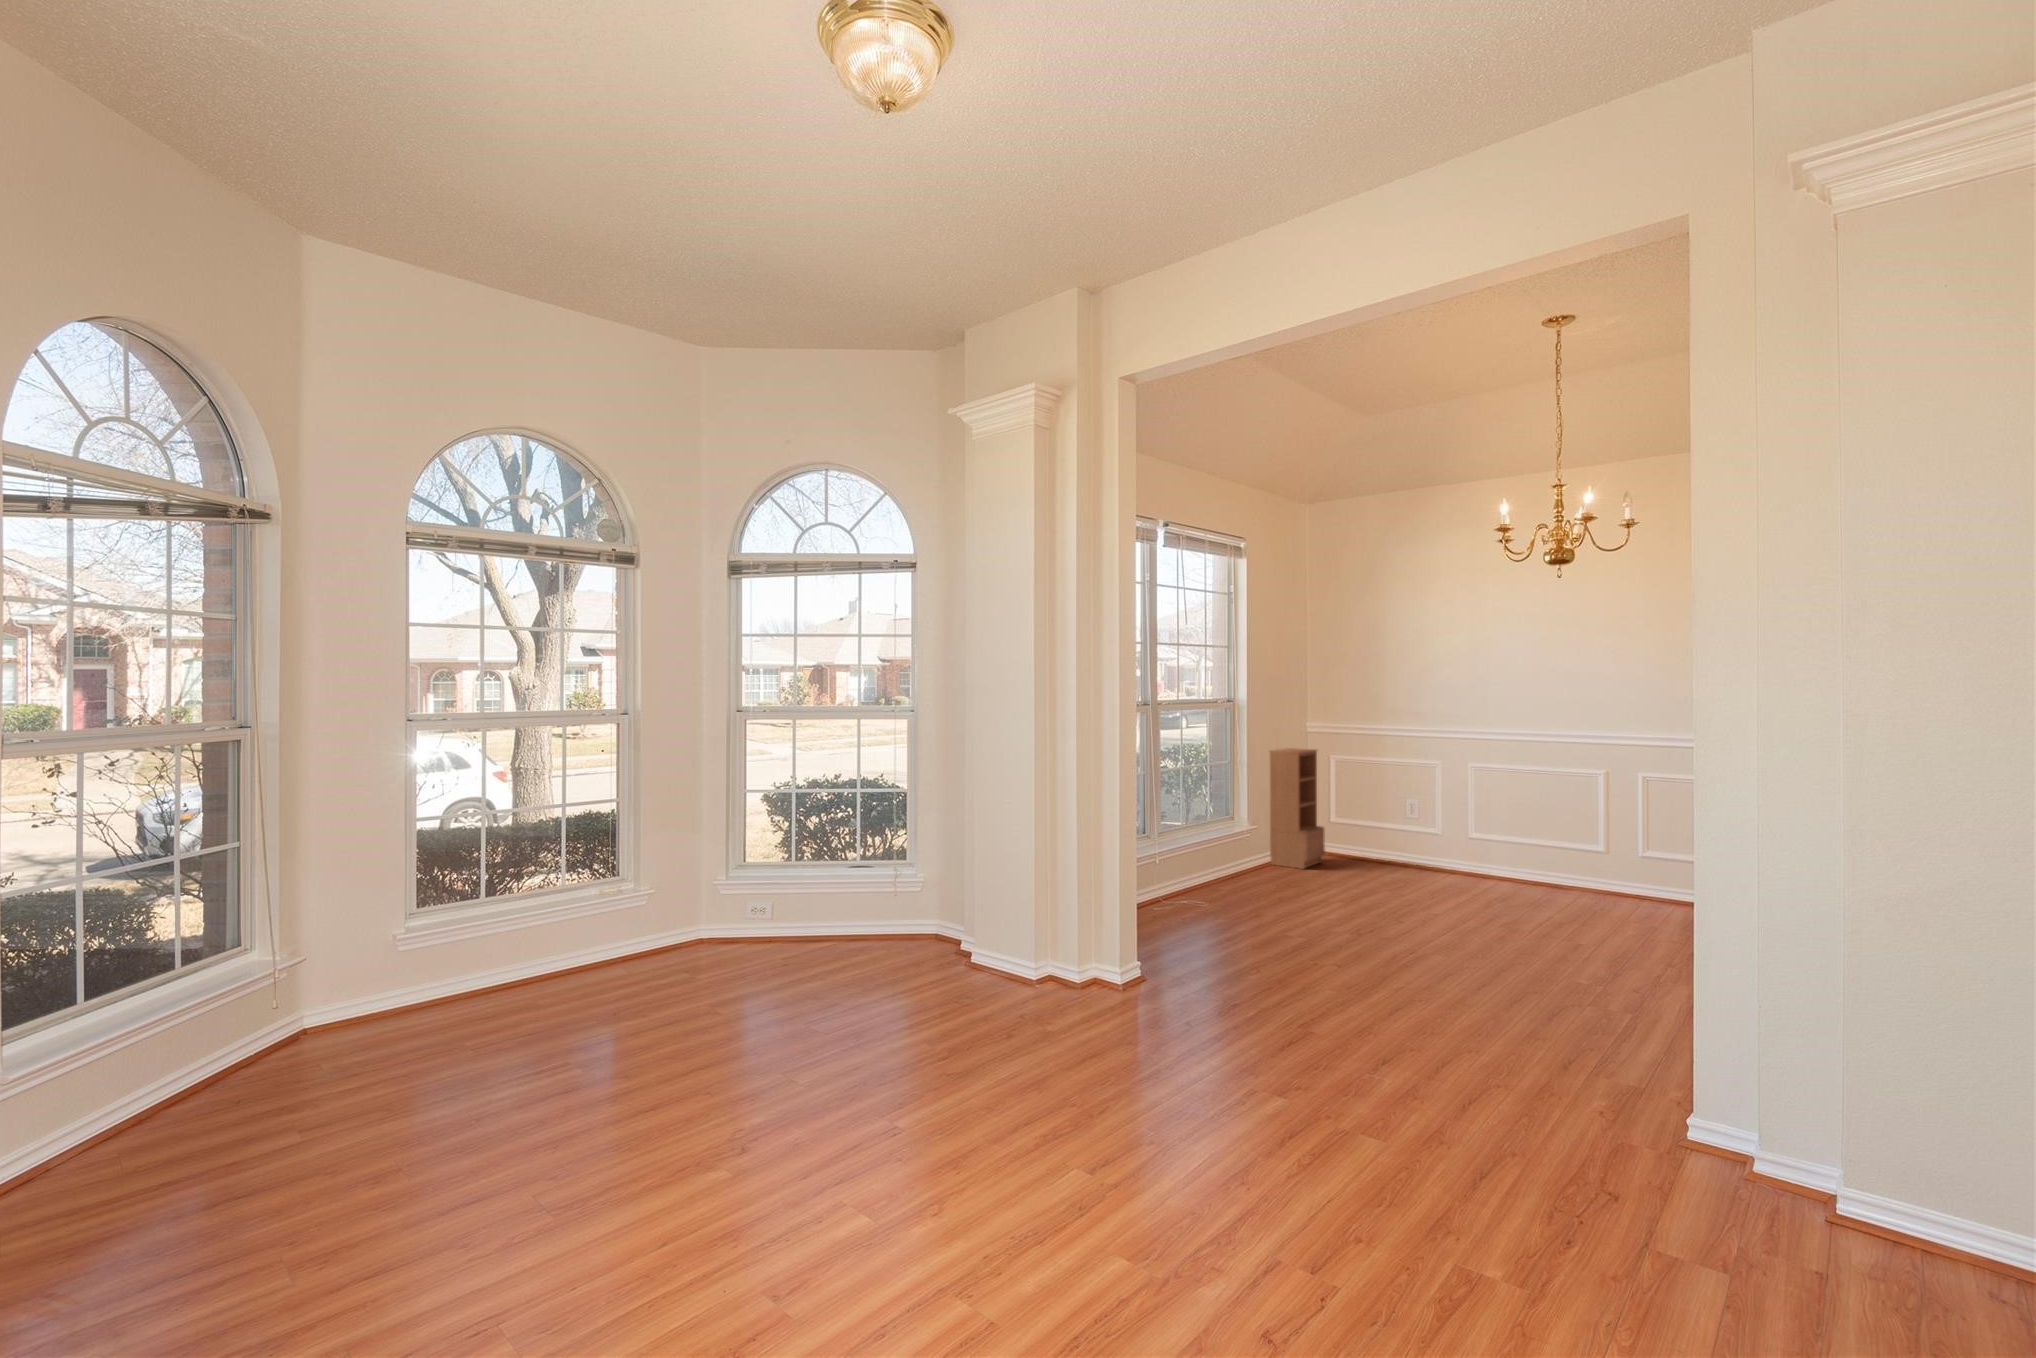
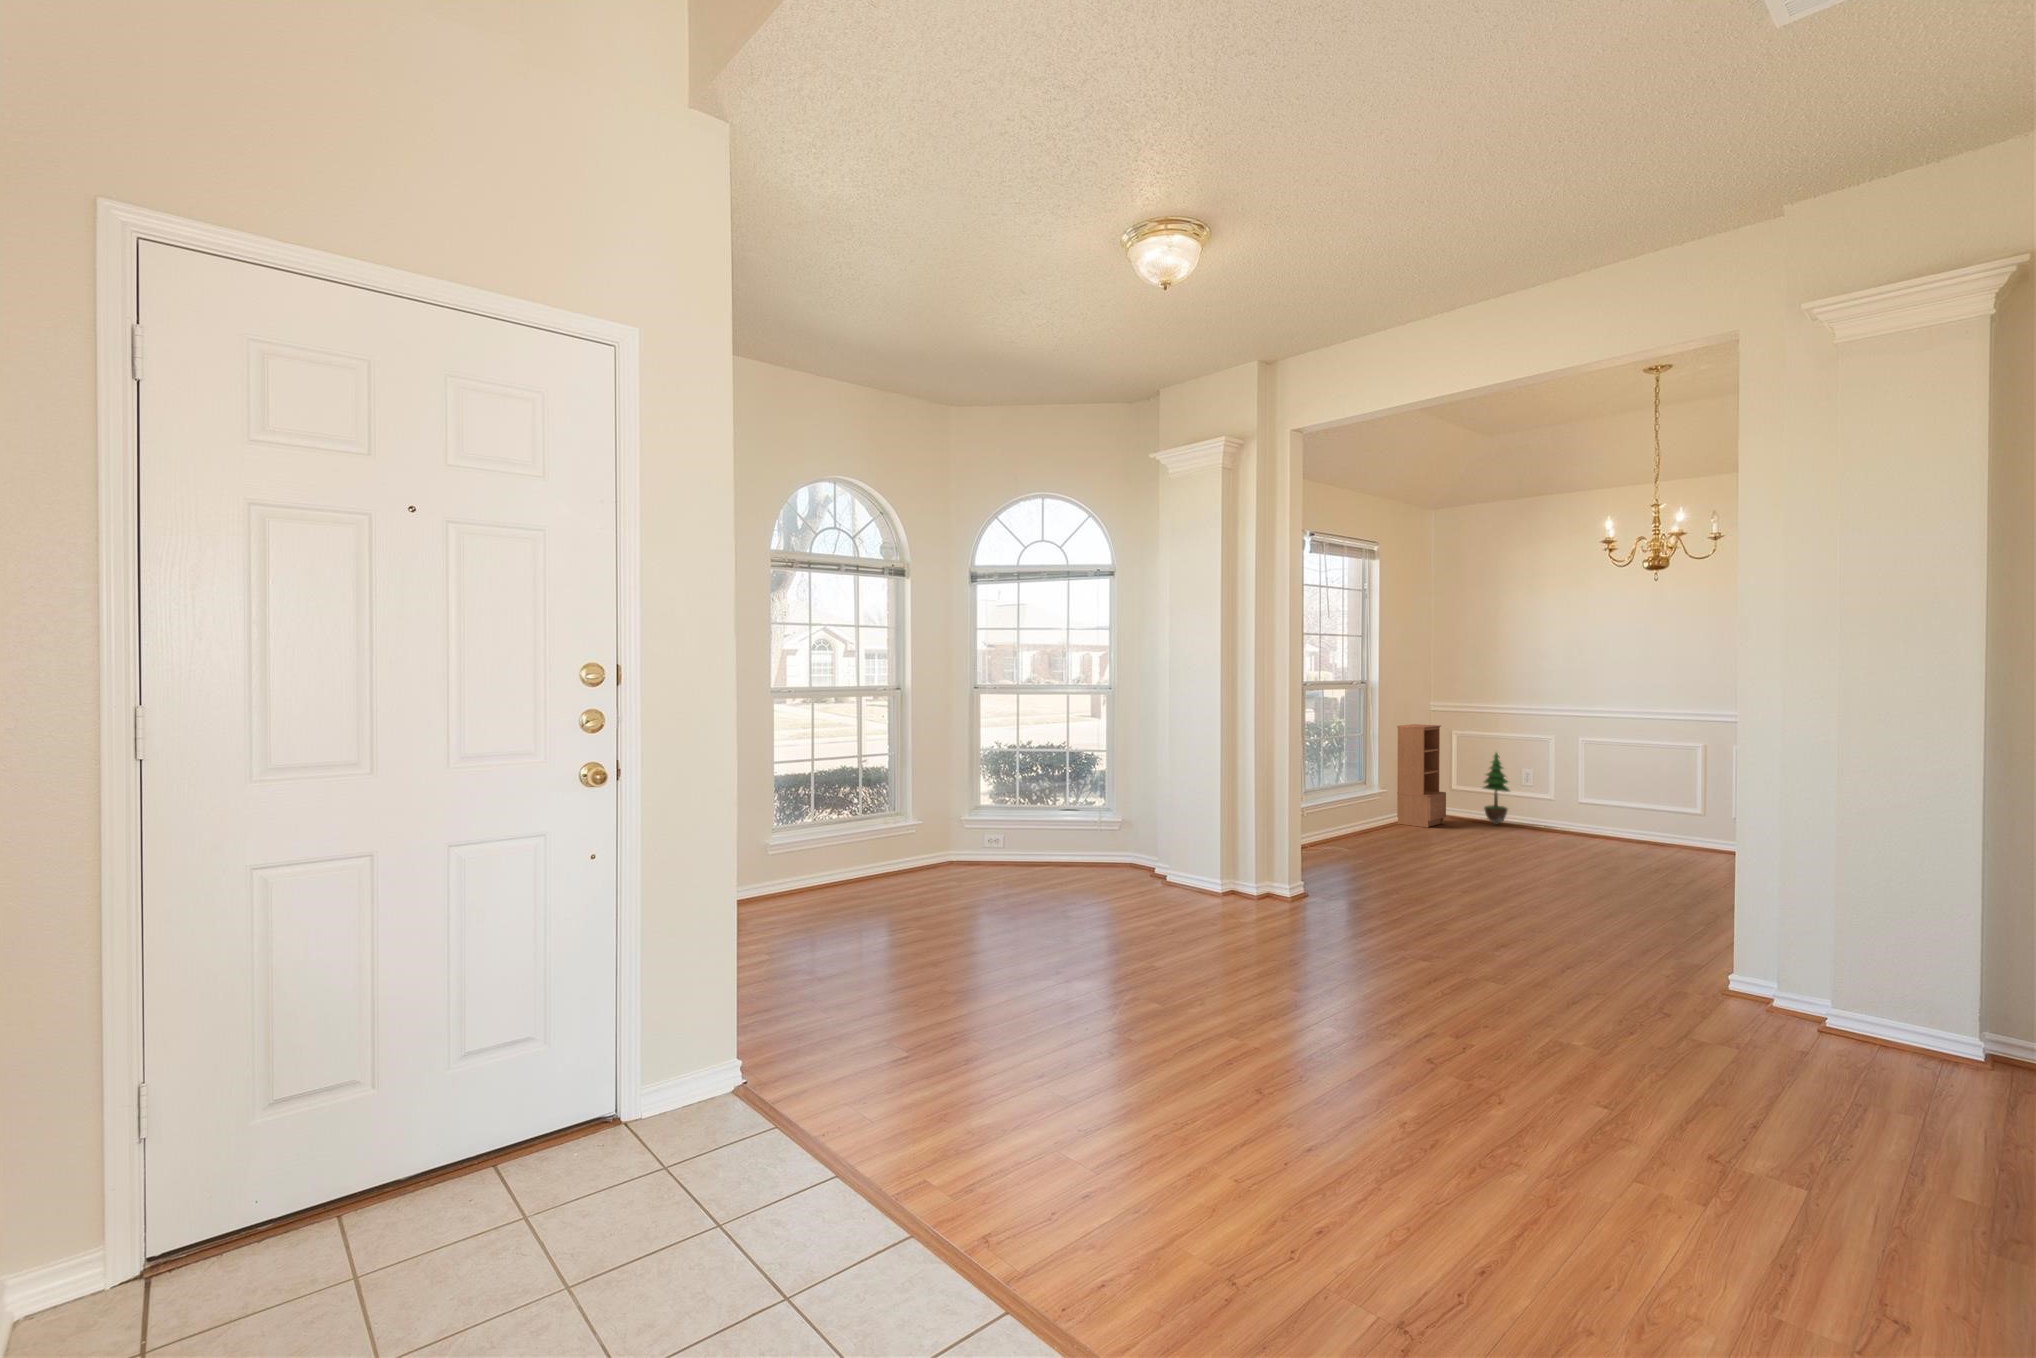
potted tree: none [1363,779,1396,864] -> present [1484,753,1509,824]

